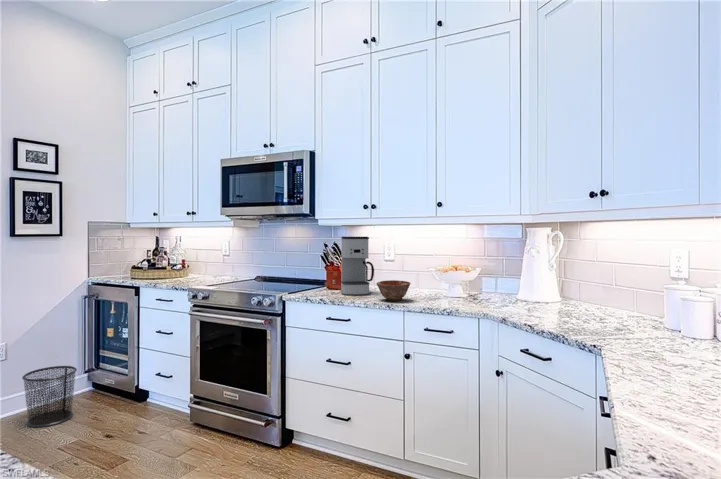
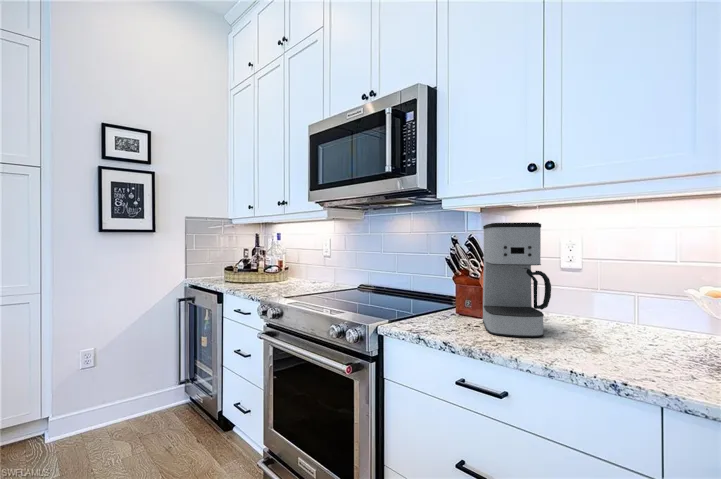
ceramic bowl: present [377,280,411,301] -> none [571,315,667,369]
trash can: present [22,366,77,427] -> none [92,380,153,457]

